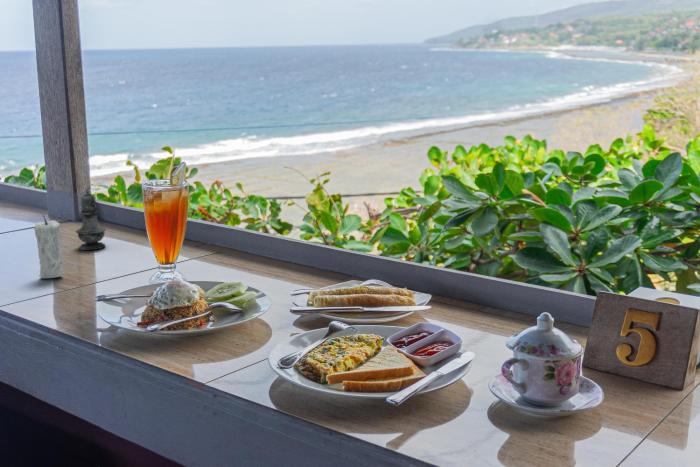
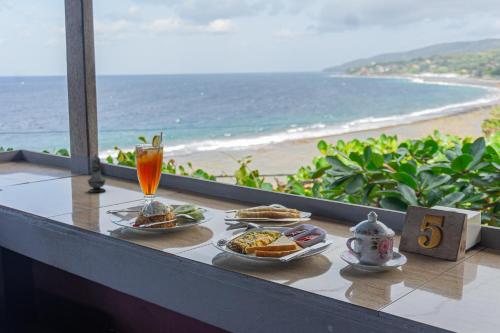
candle: present [34,218,64,278] -> none [65,163,82,206]

